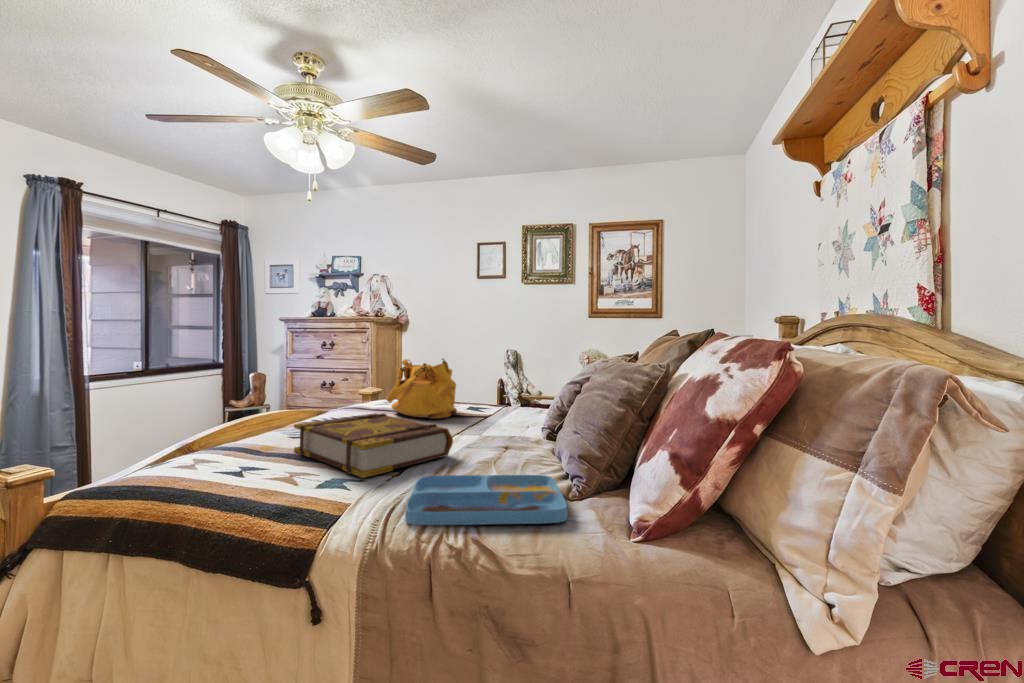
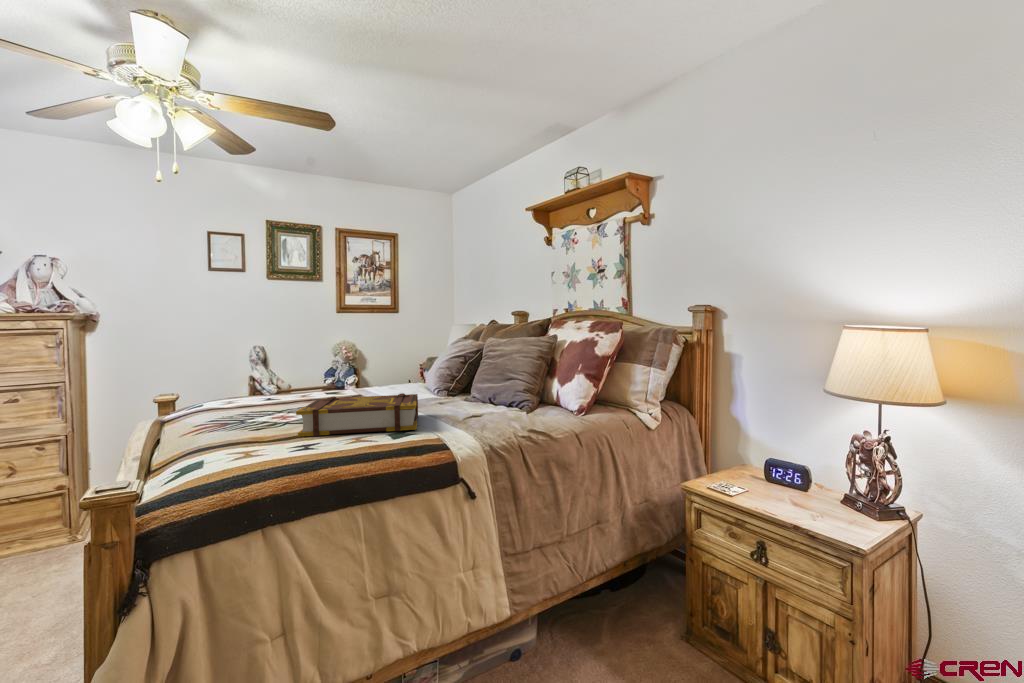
handbag: present [386,358,457,419] -> none [251,350,328,408]
tray: present [405,475,567,525] -> none [457,405,552,432]

